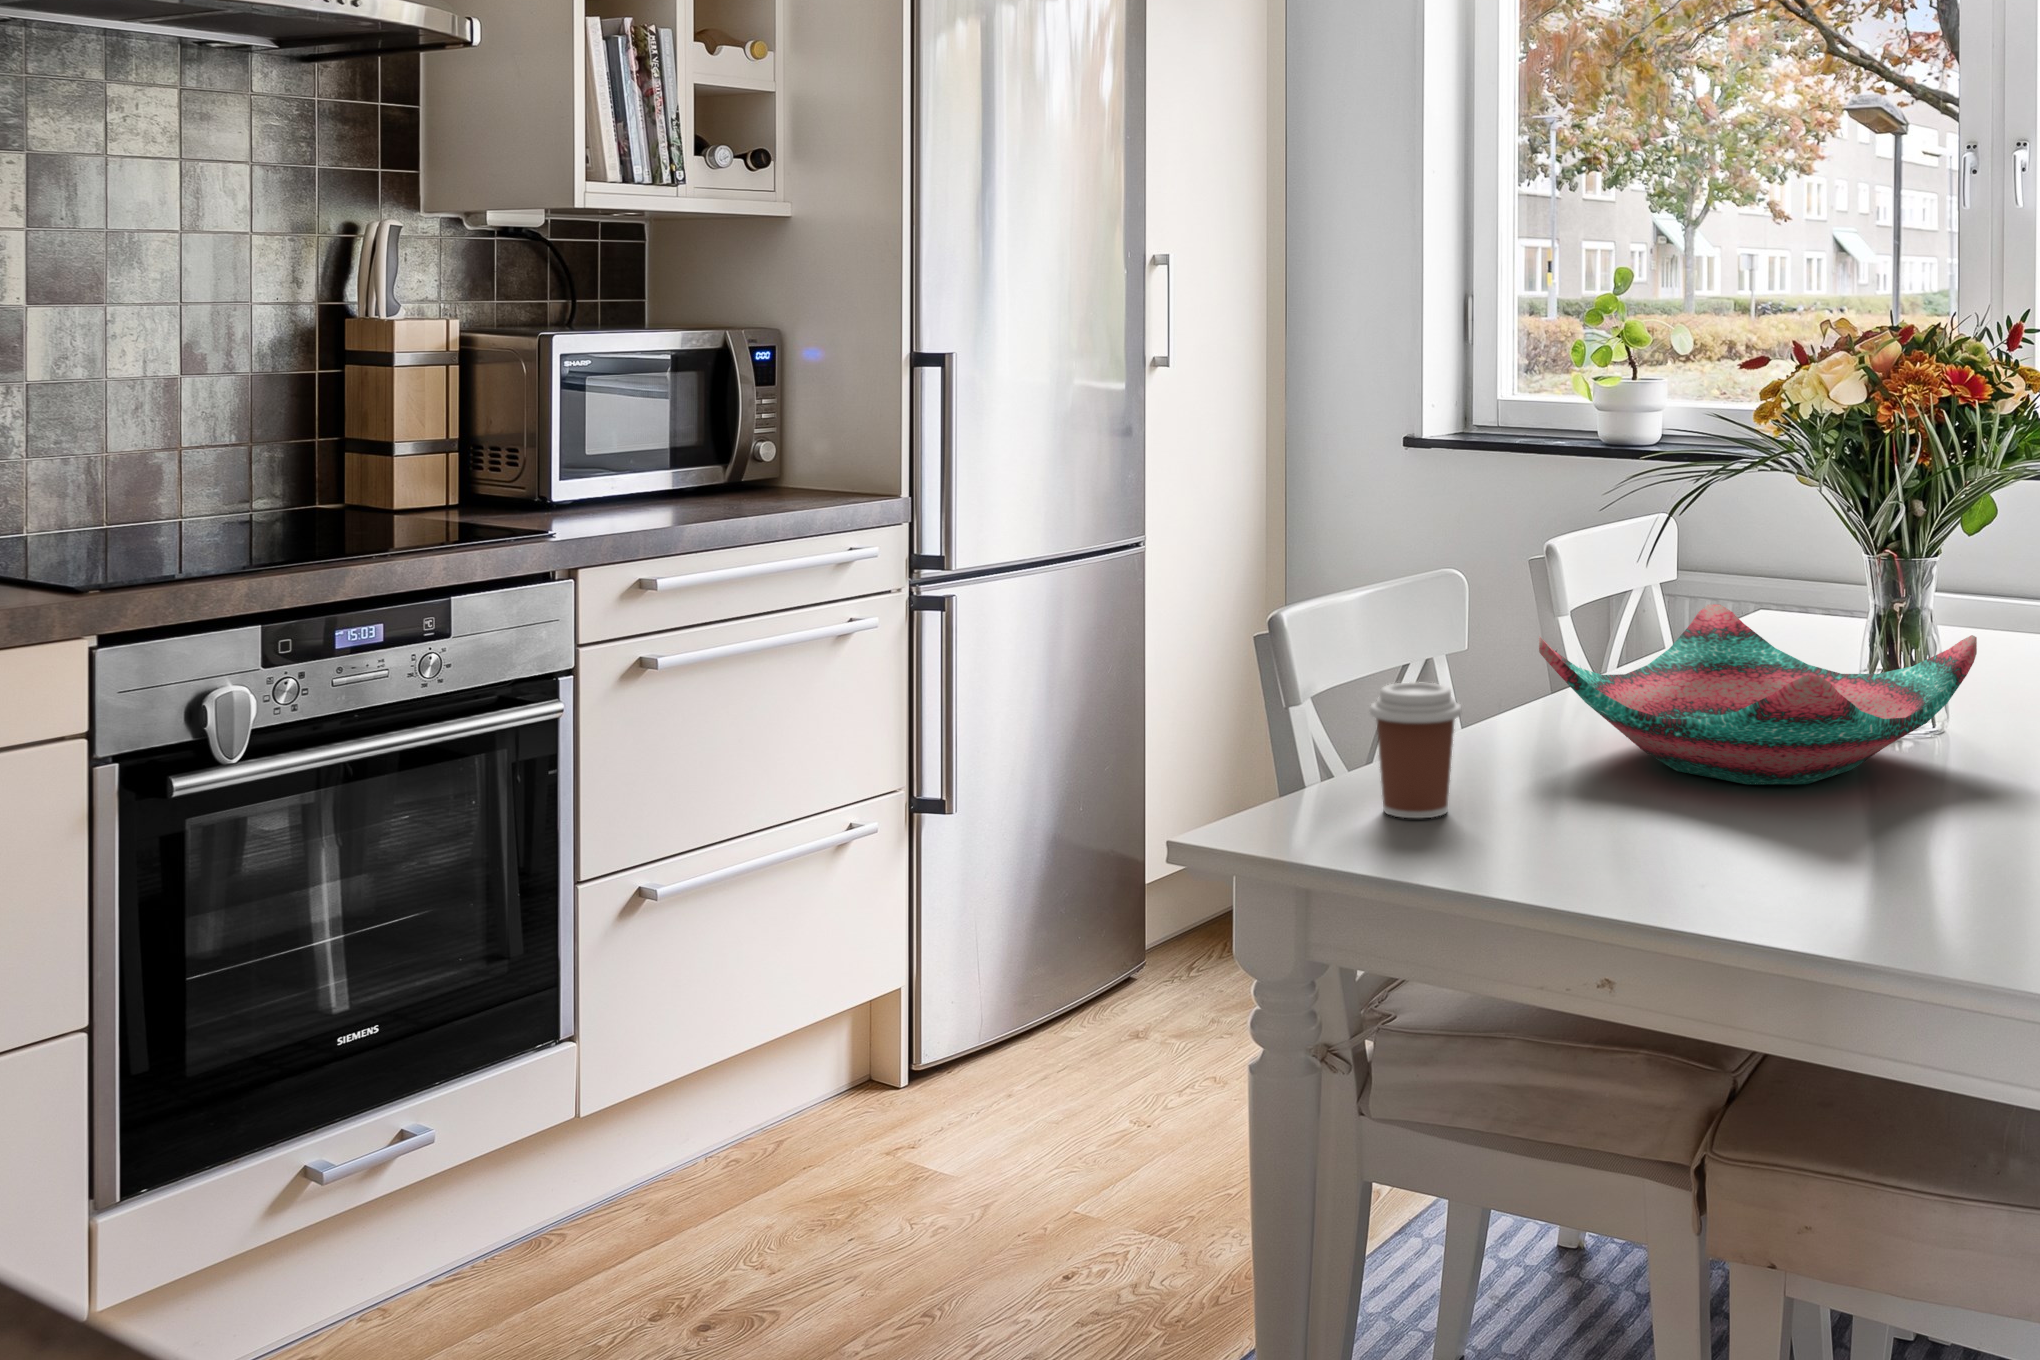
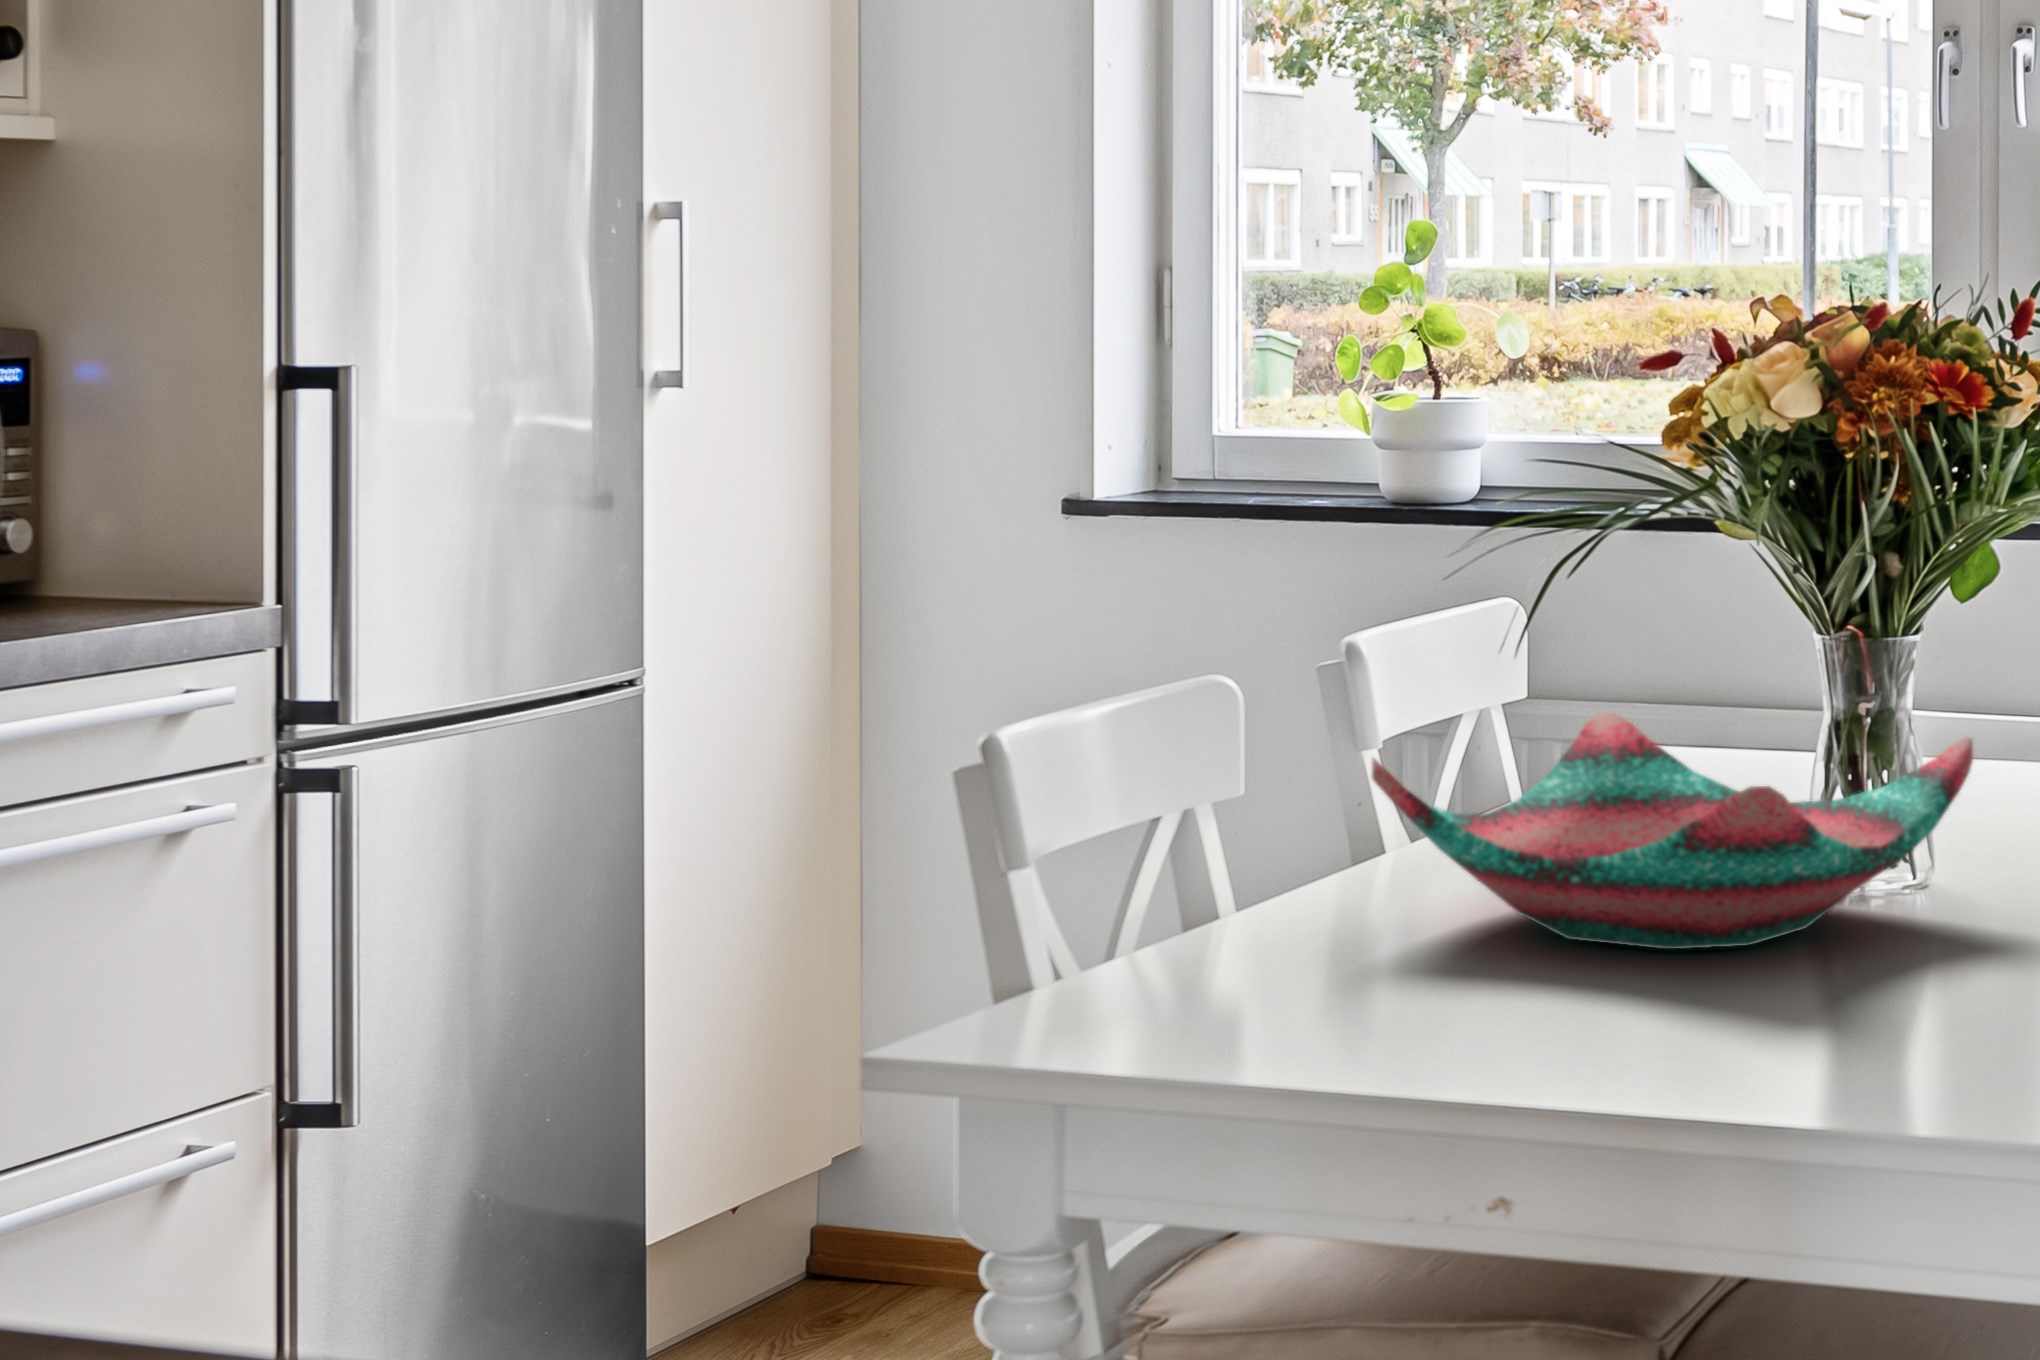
coffee cup: present [1370,682,1461,818] -> none [1150,819,1280,1007]

